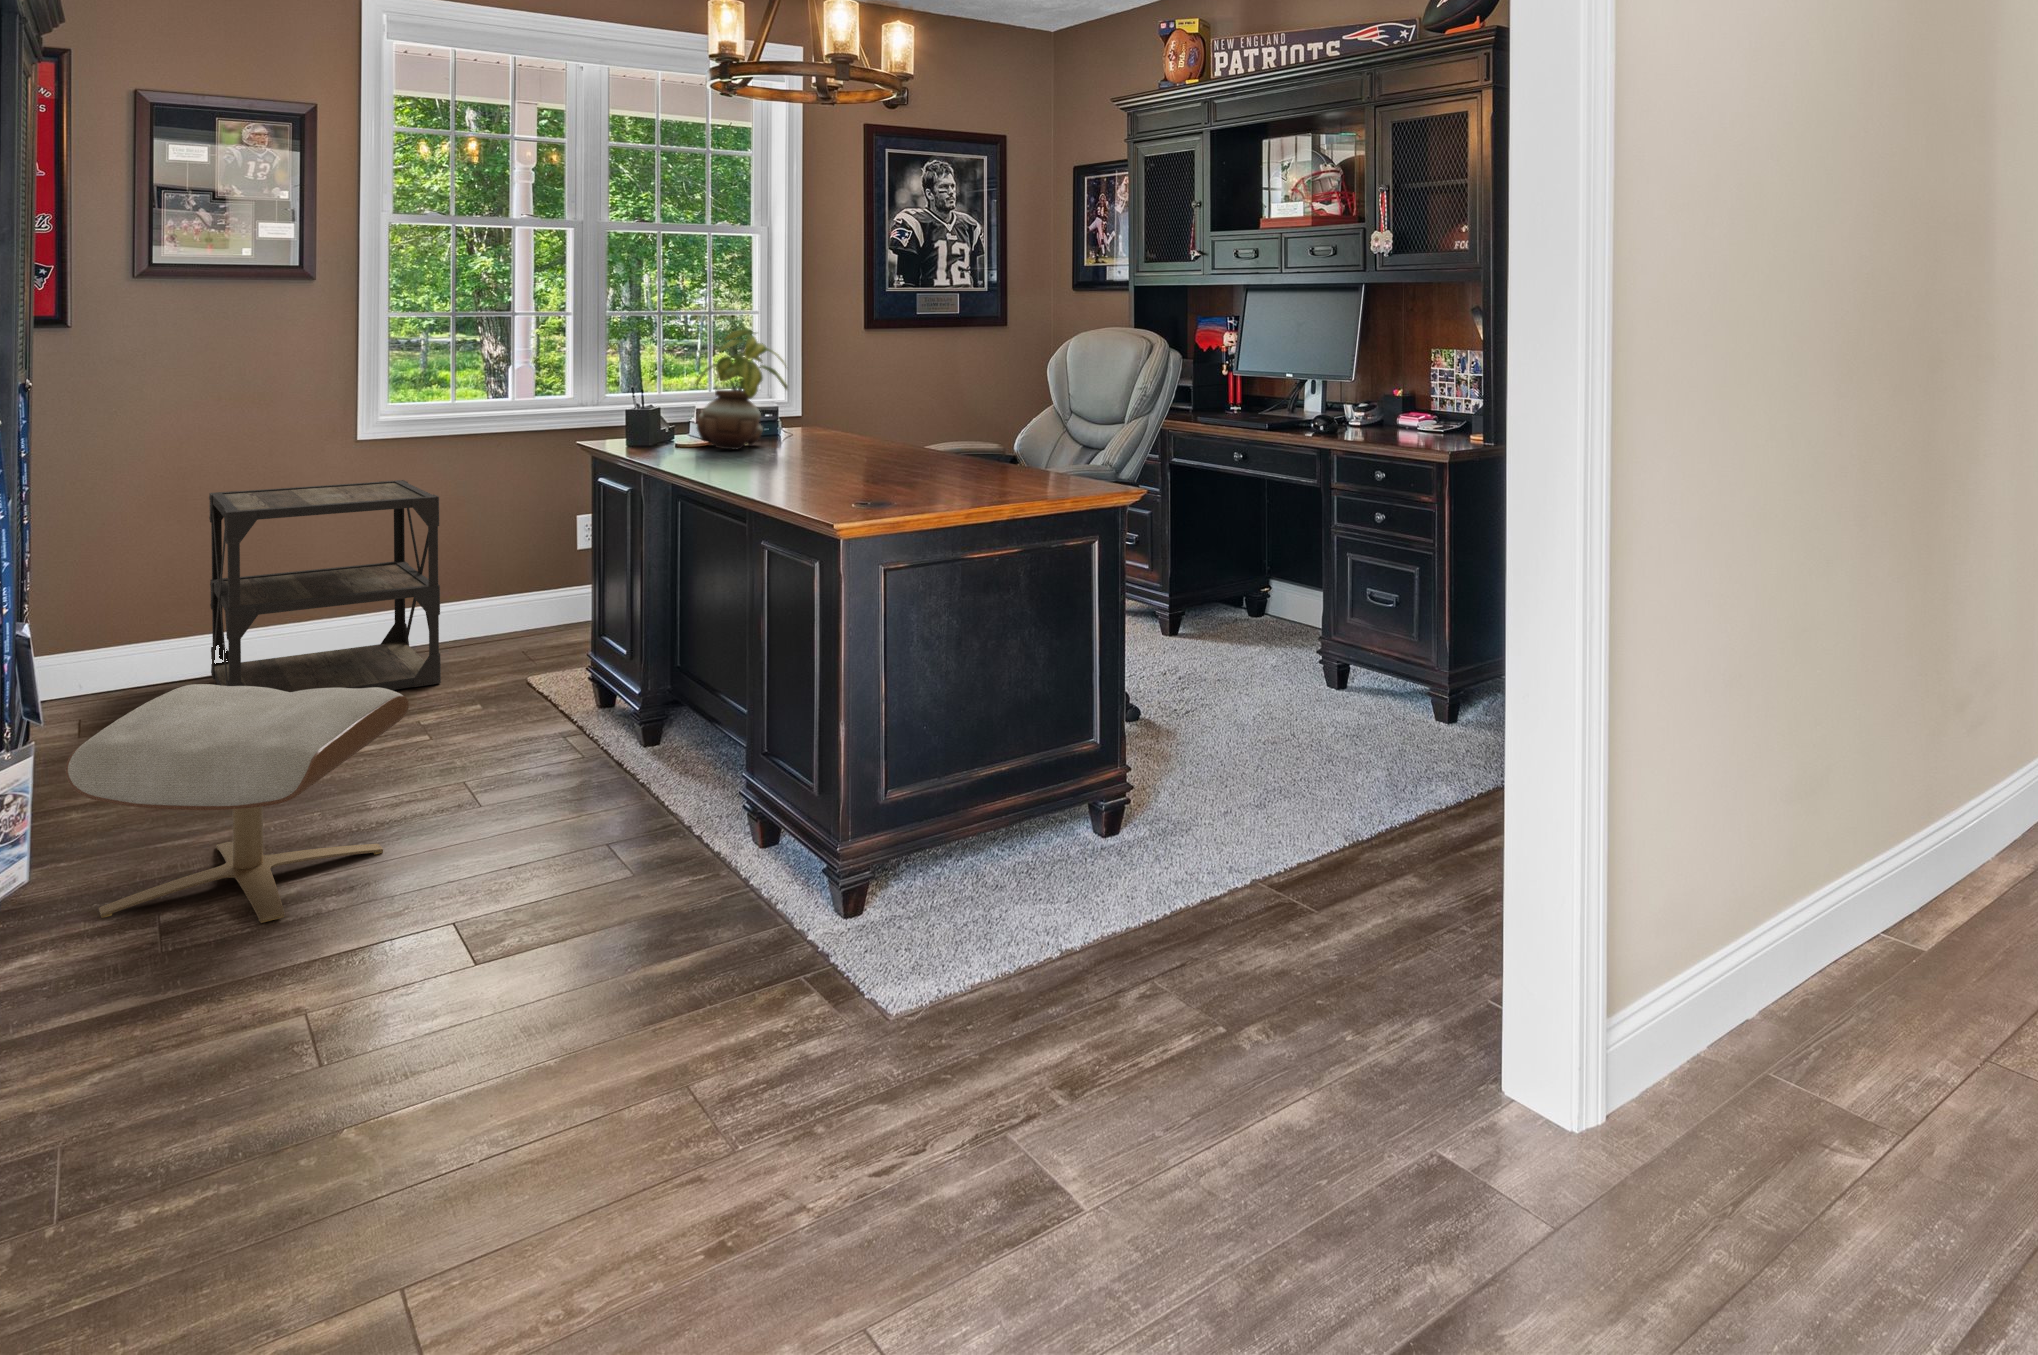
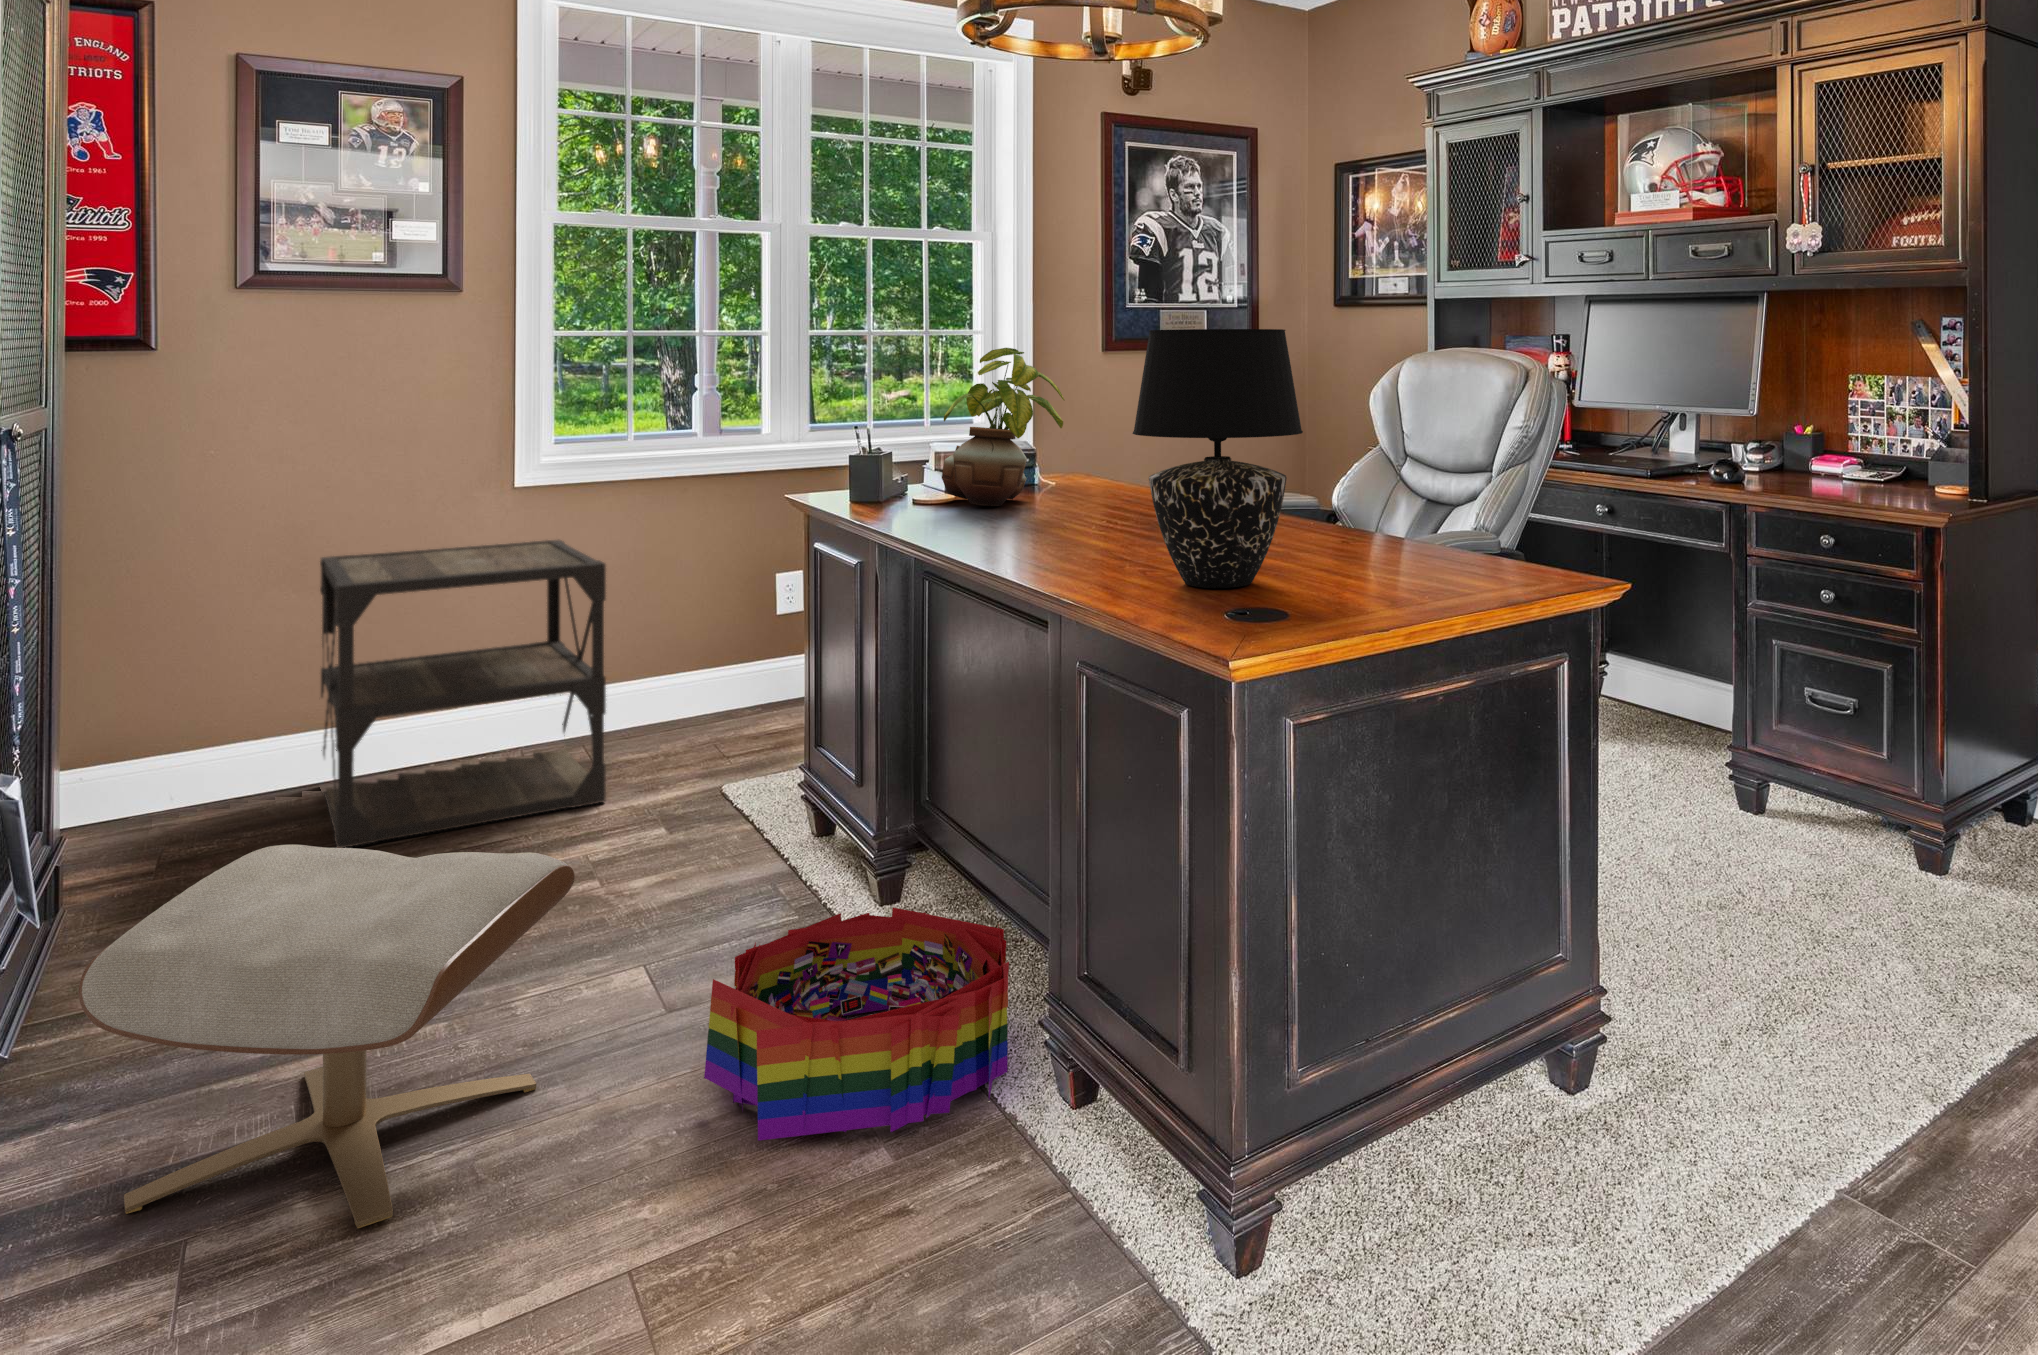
table lamp: none [802,322,923,501] -> present [1133,329,1303,588]
storage bin: none [501,735,722,876] -> present [704,907,1009,1141]

